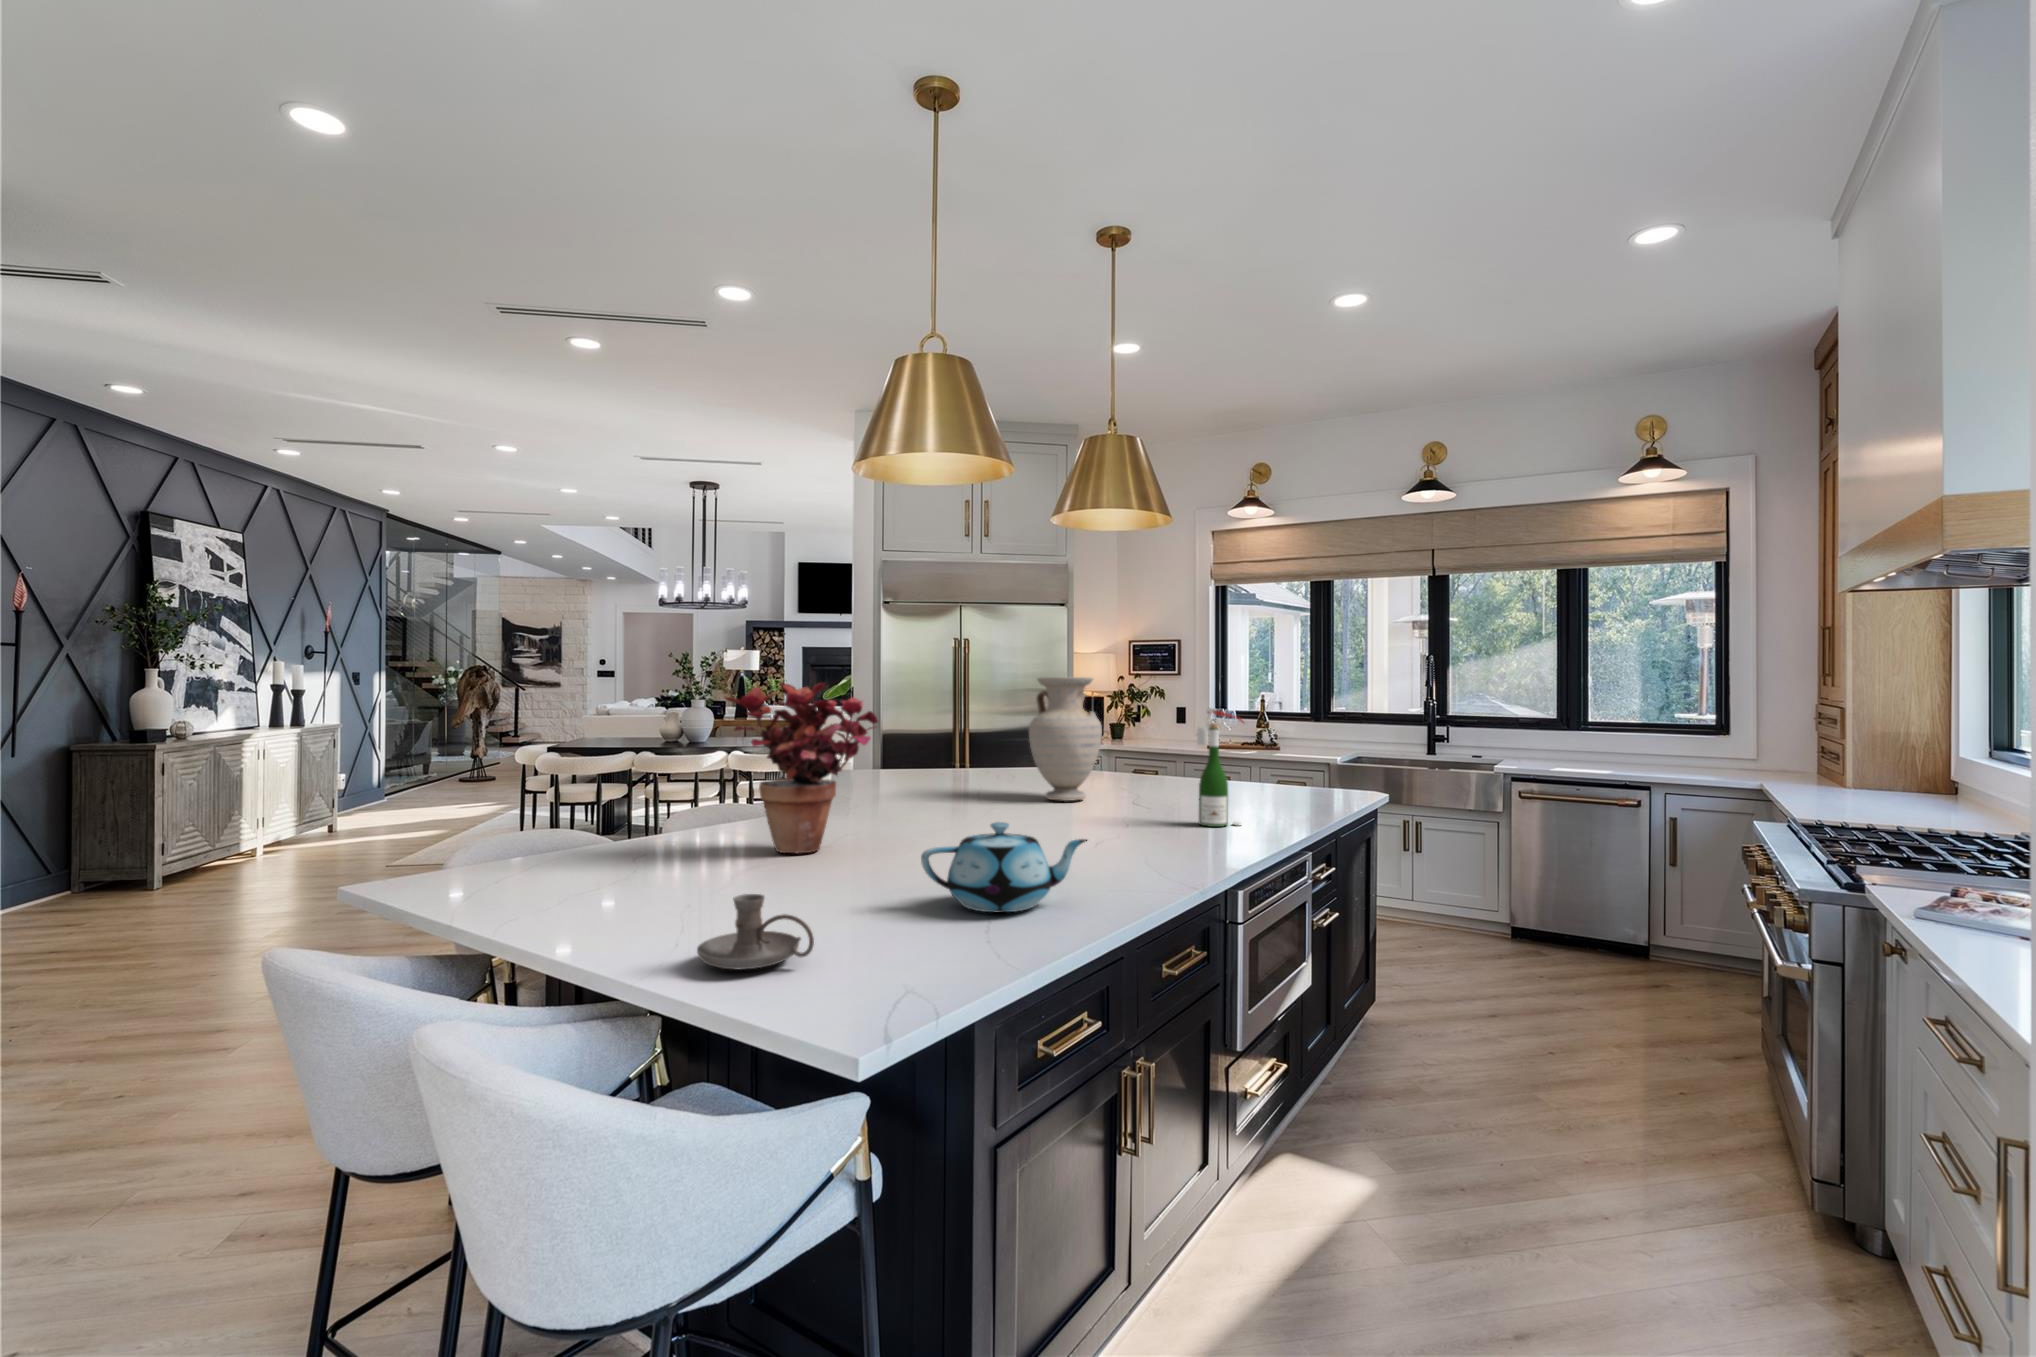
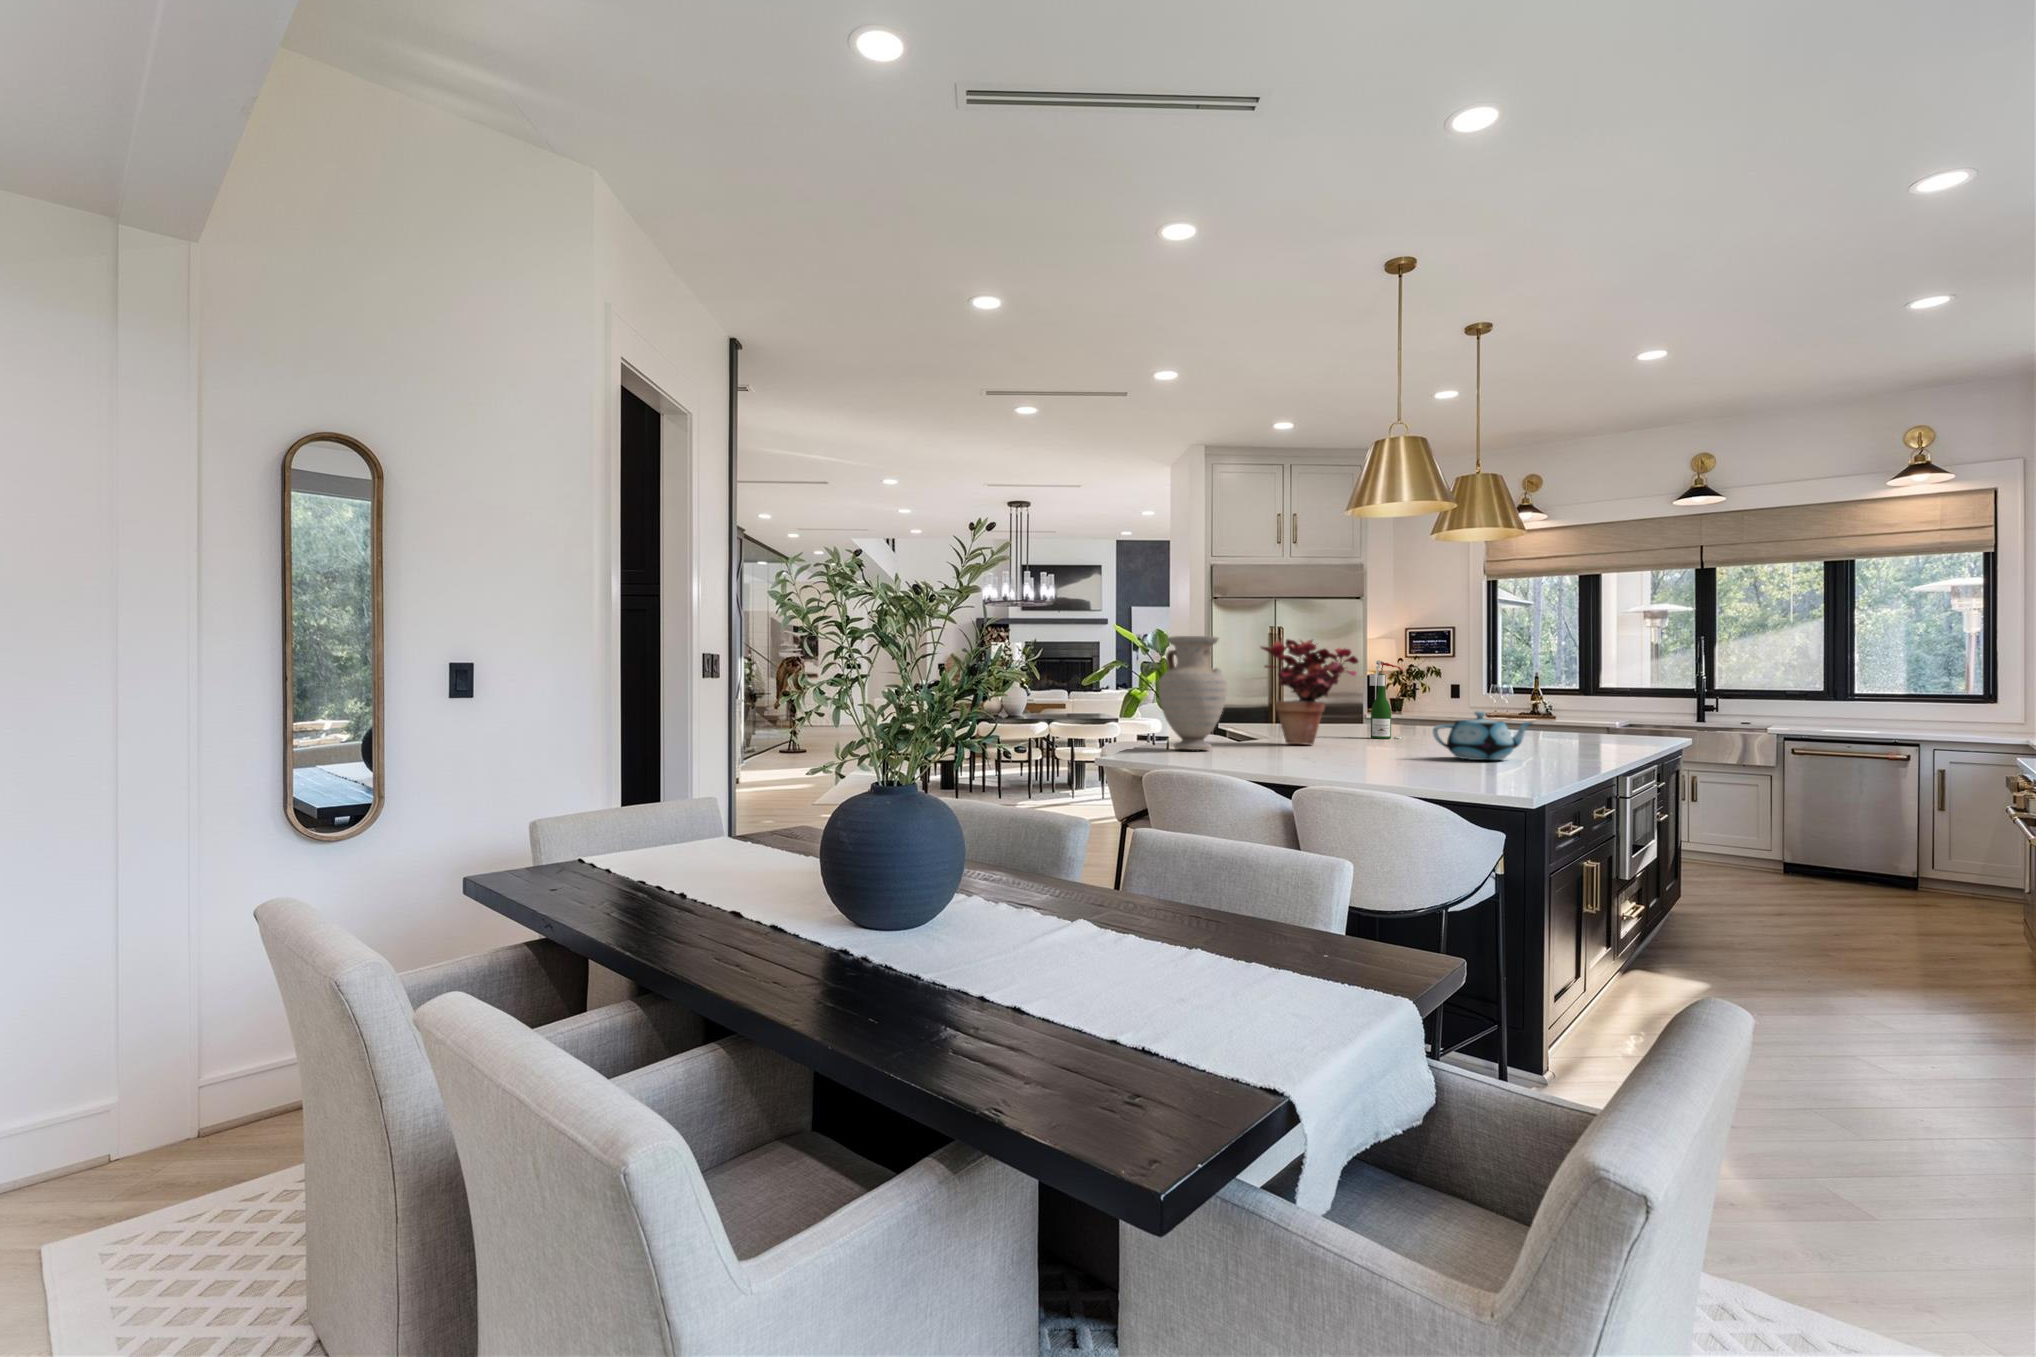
vase: present [1029,677,1102,801] -> present [1159,636,1227,750]
wine bottle: present [1197,708,1244,827] -> present [1370,660,1403,739]
candle holder: present [697,894,814,970] -> none [1353,734,1420,768]

